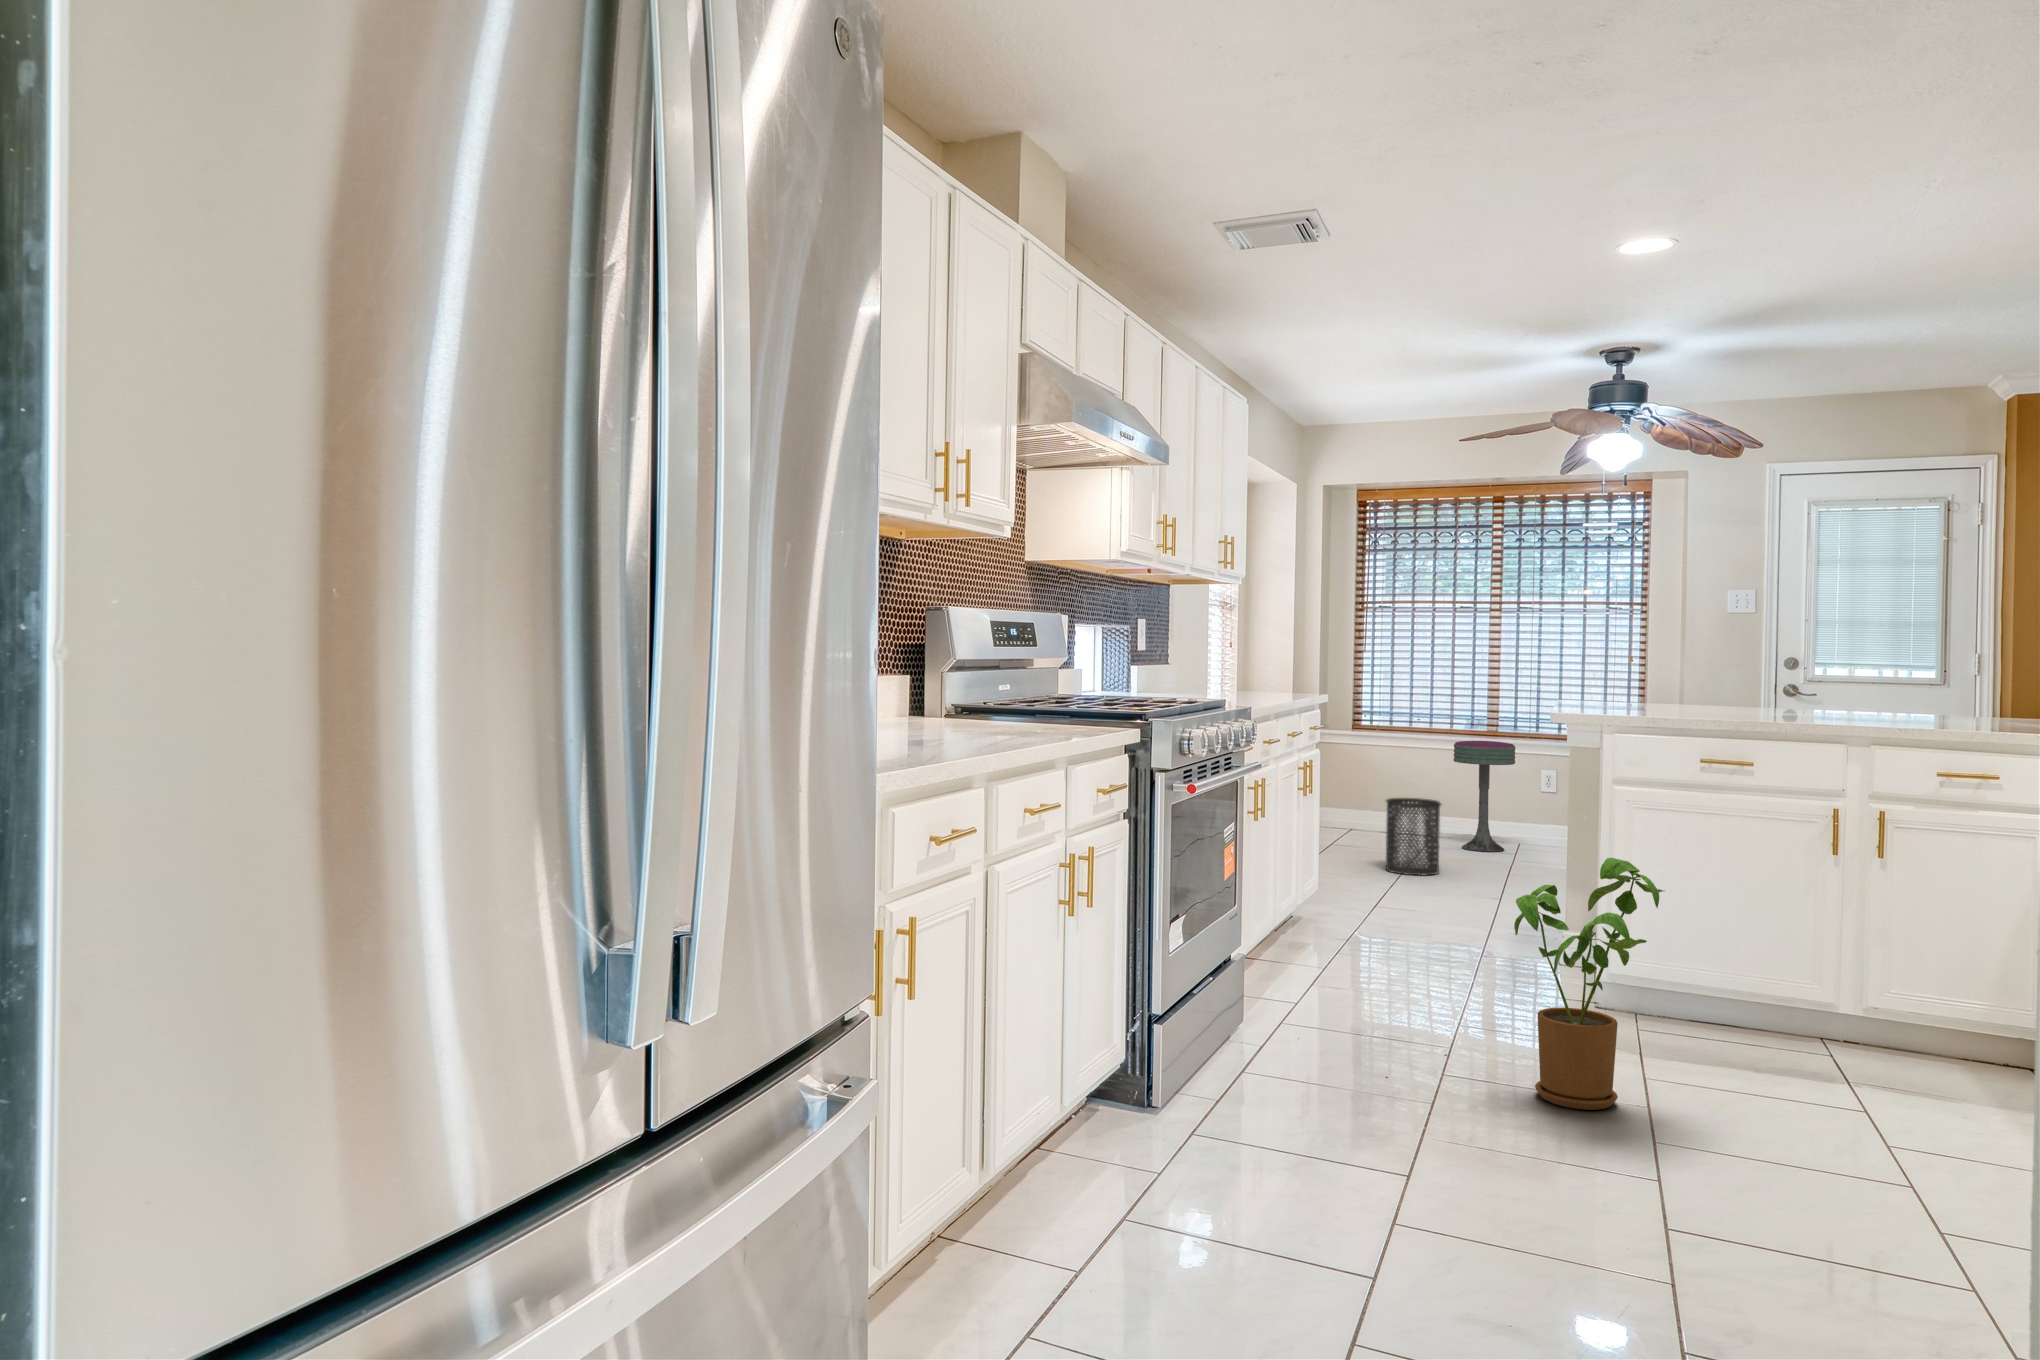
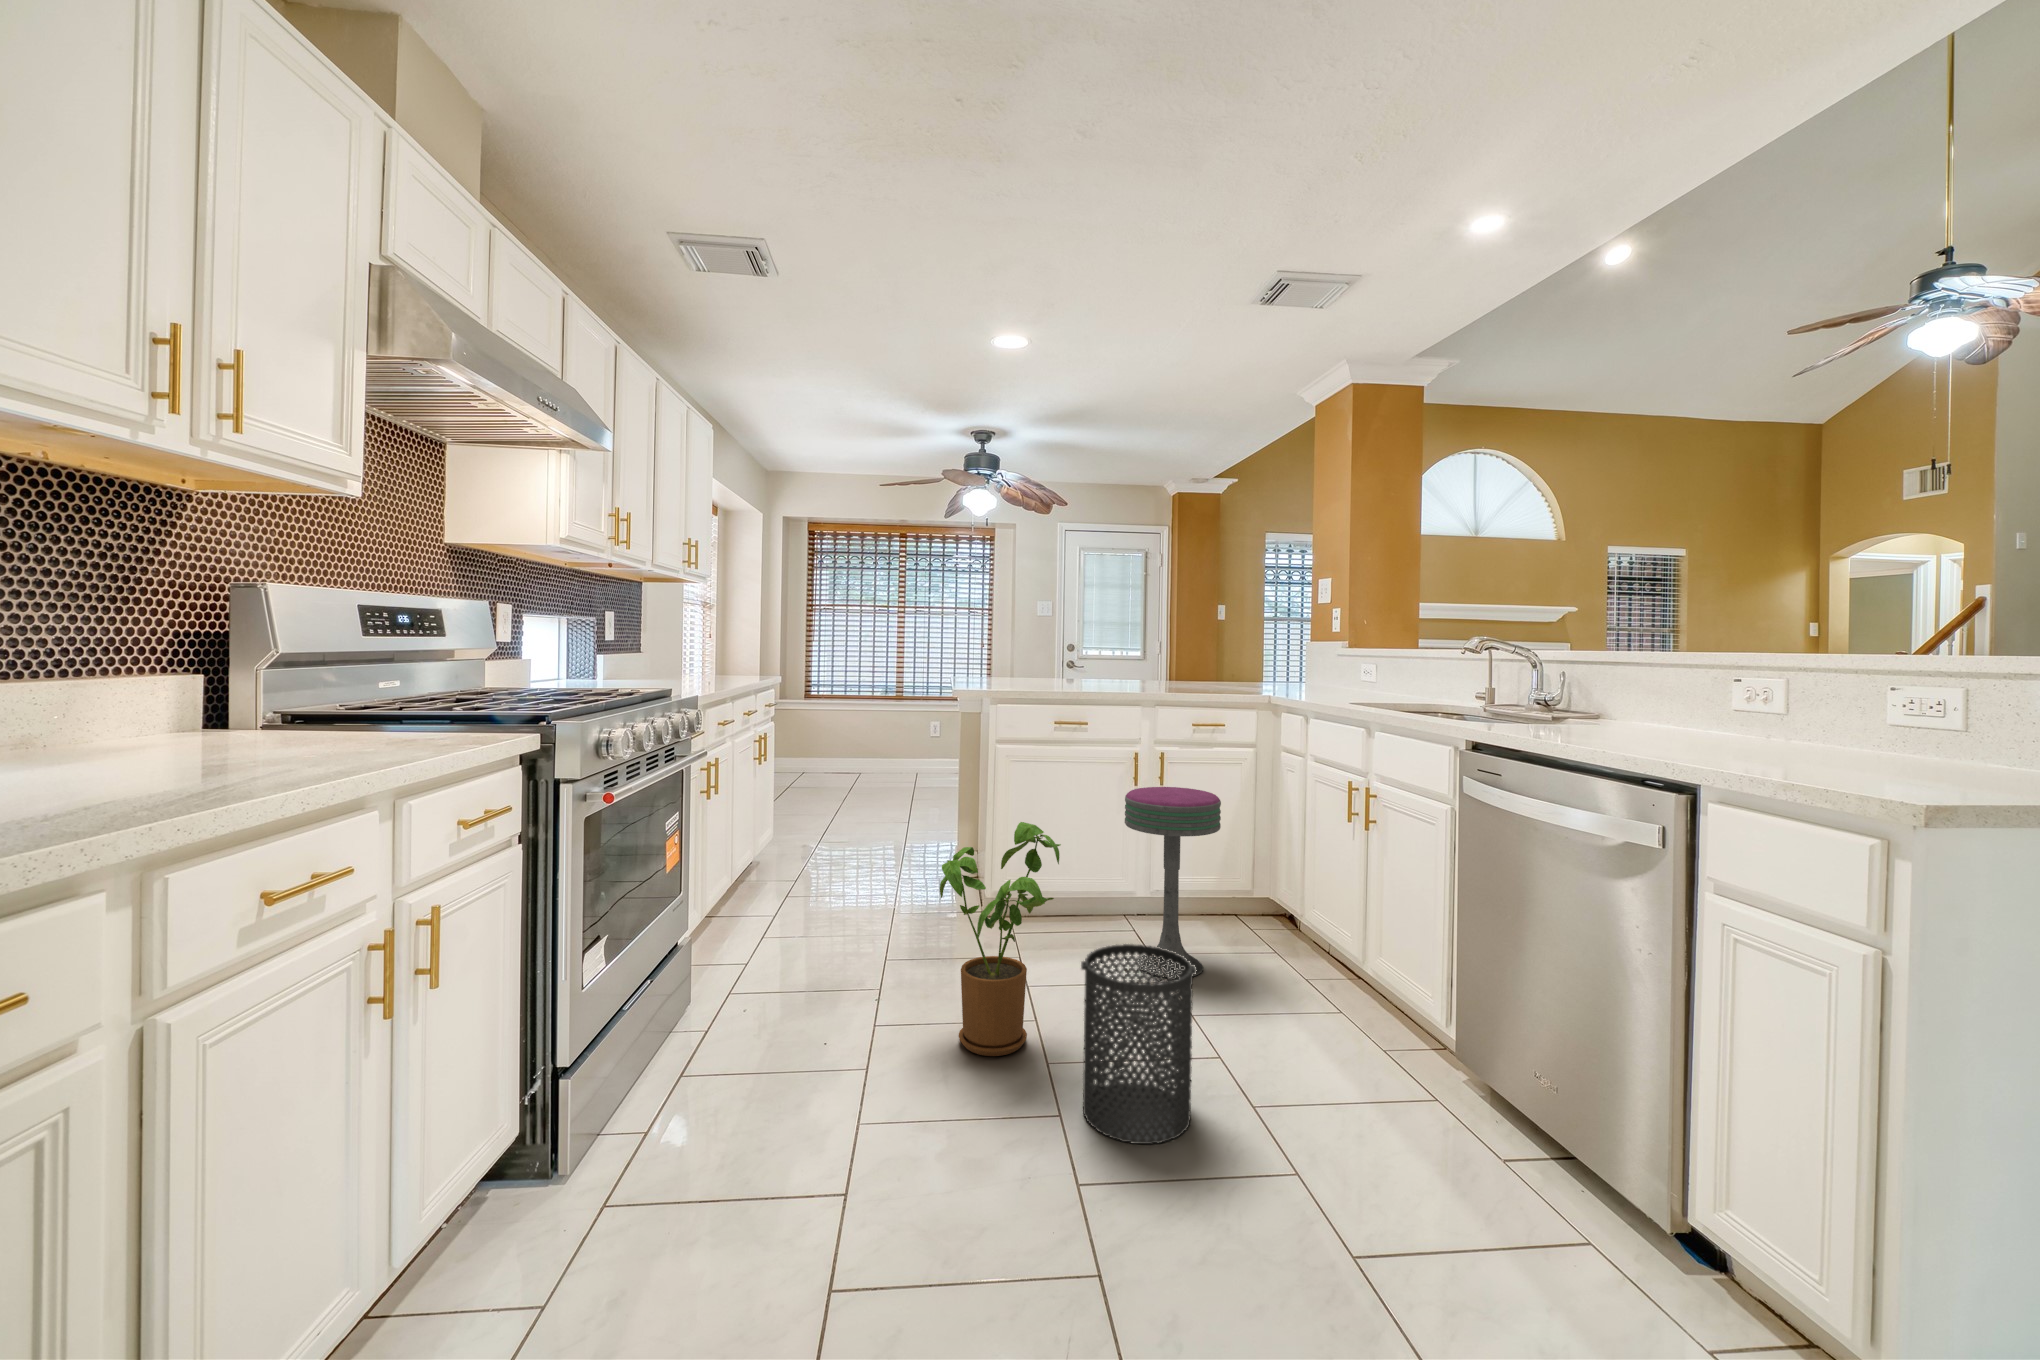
bar stool: present [1454,741,1515,852] -> present [1125,787,1221,978]
trash can: present [1386,798,1441,875] -> present [1081,944,1197,1144]

